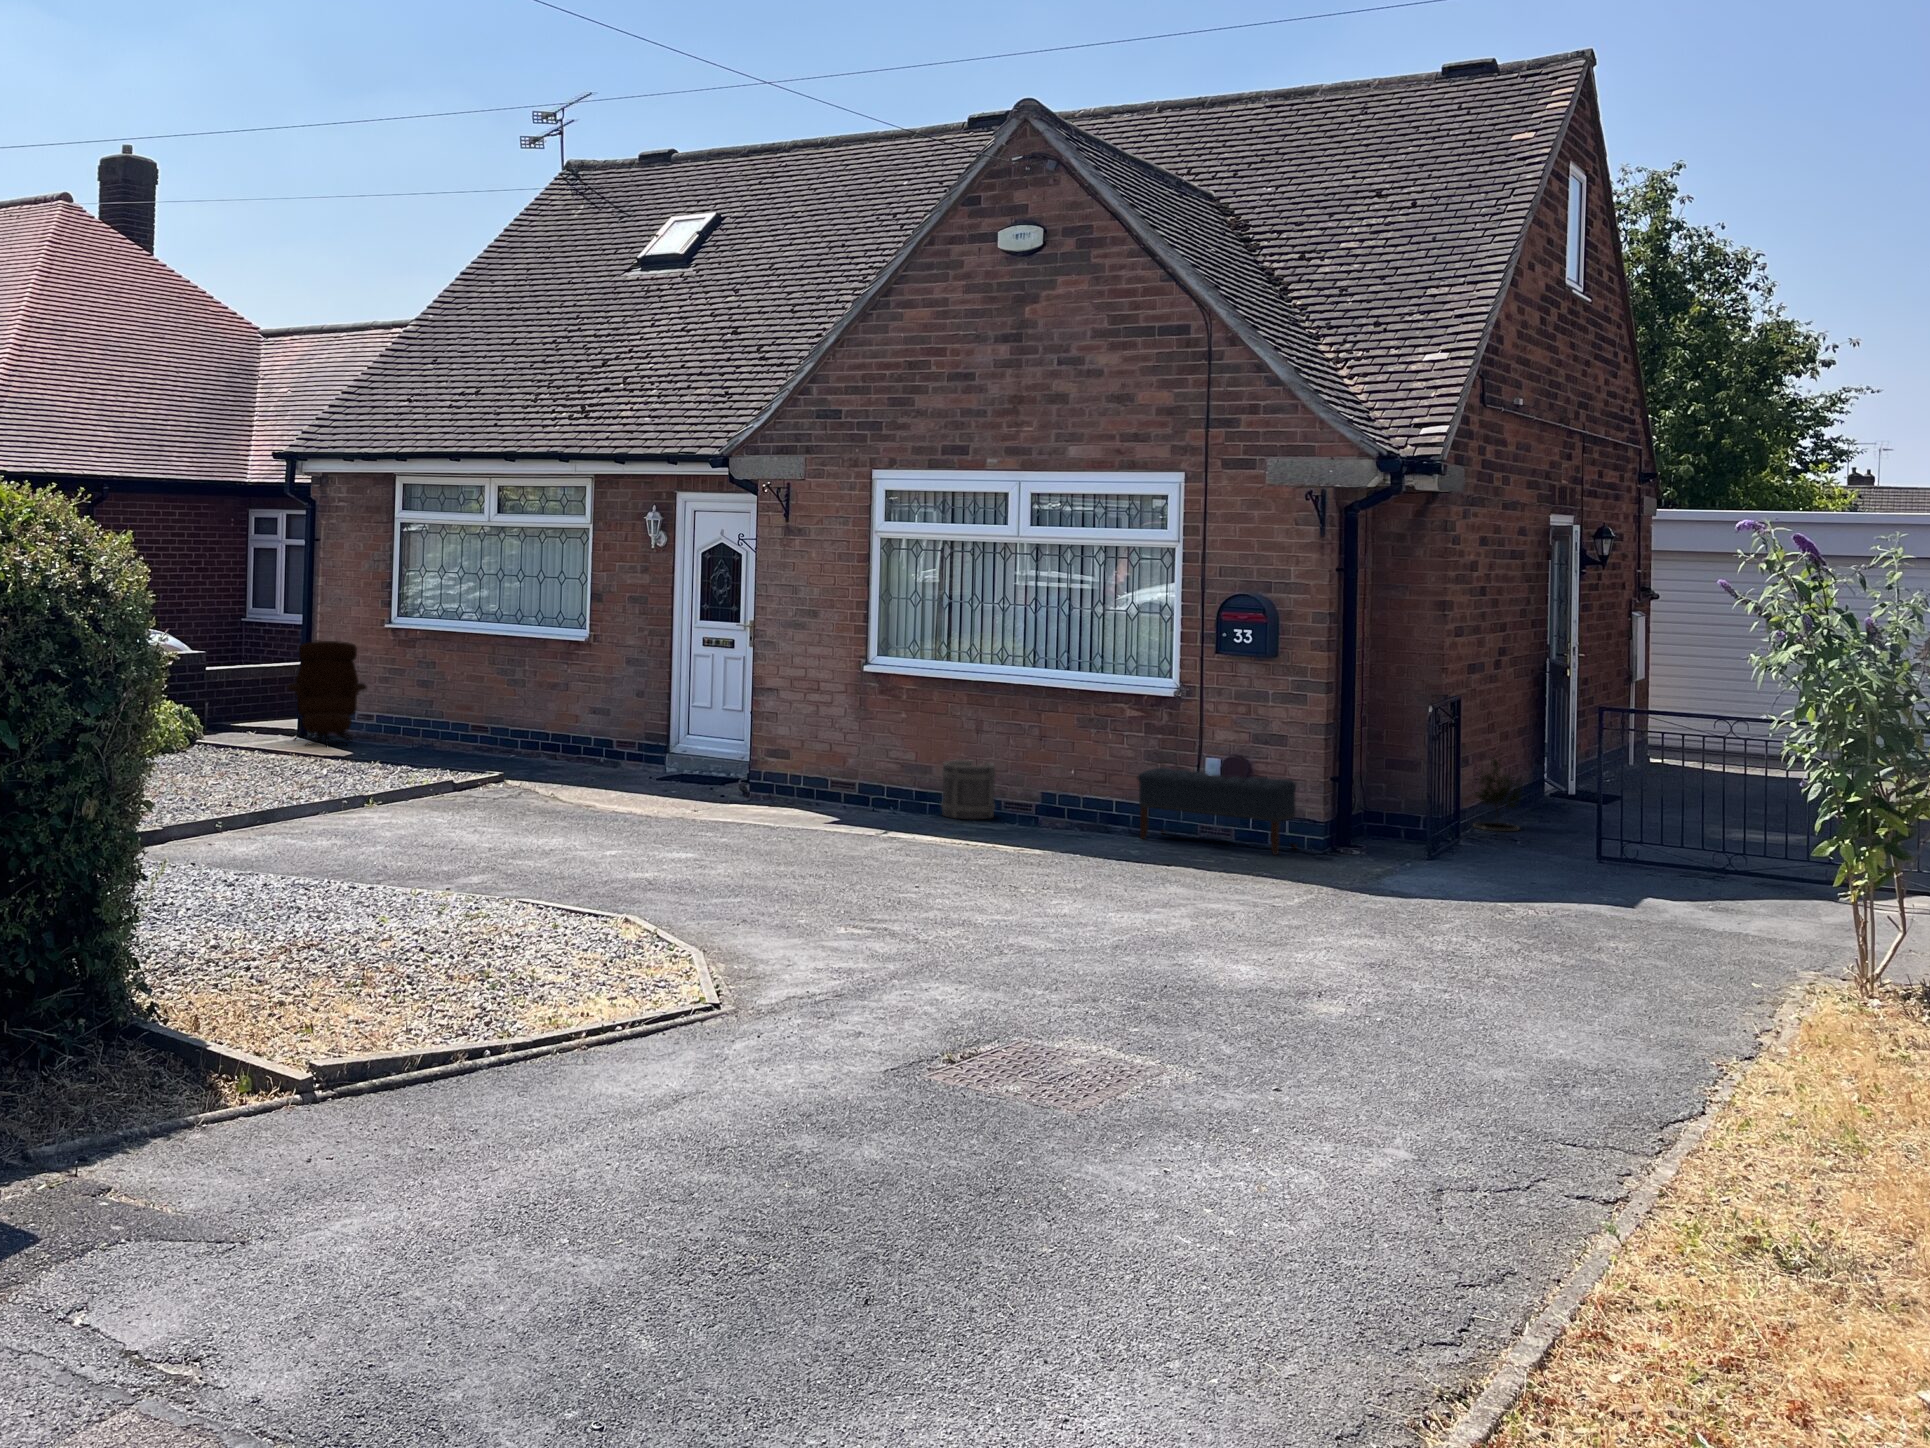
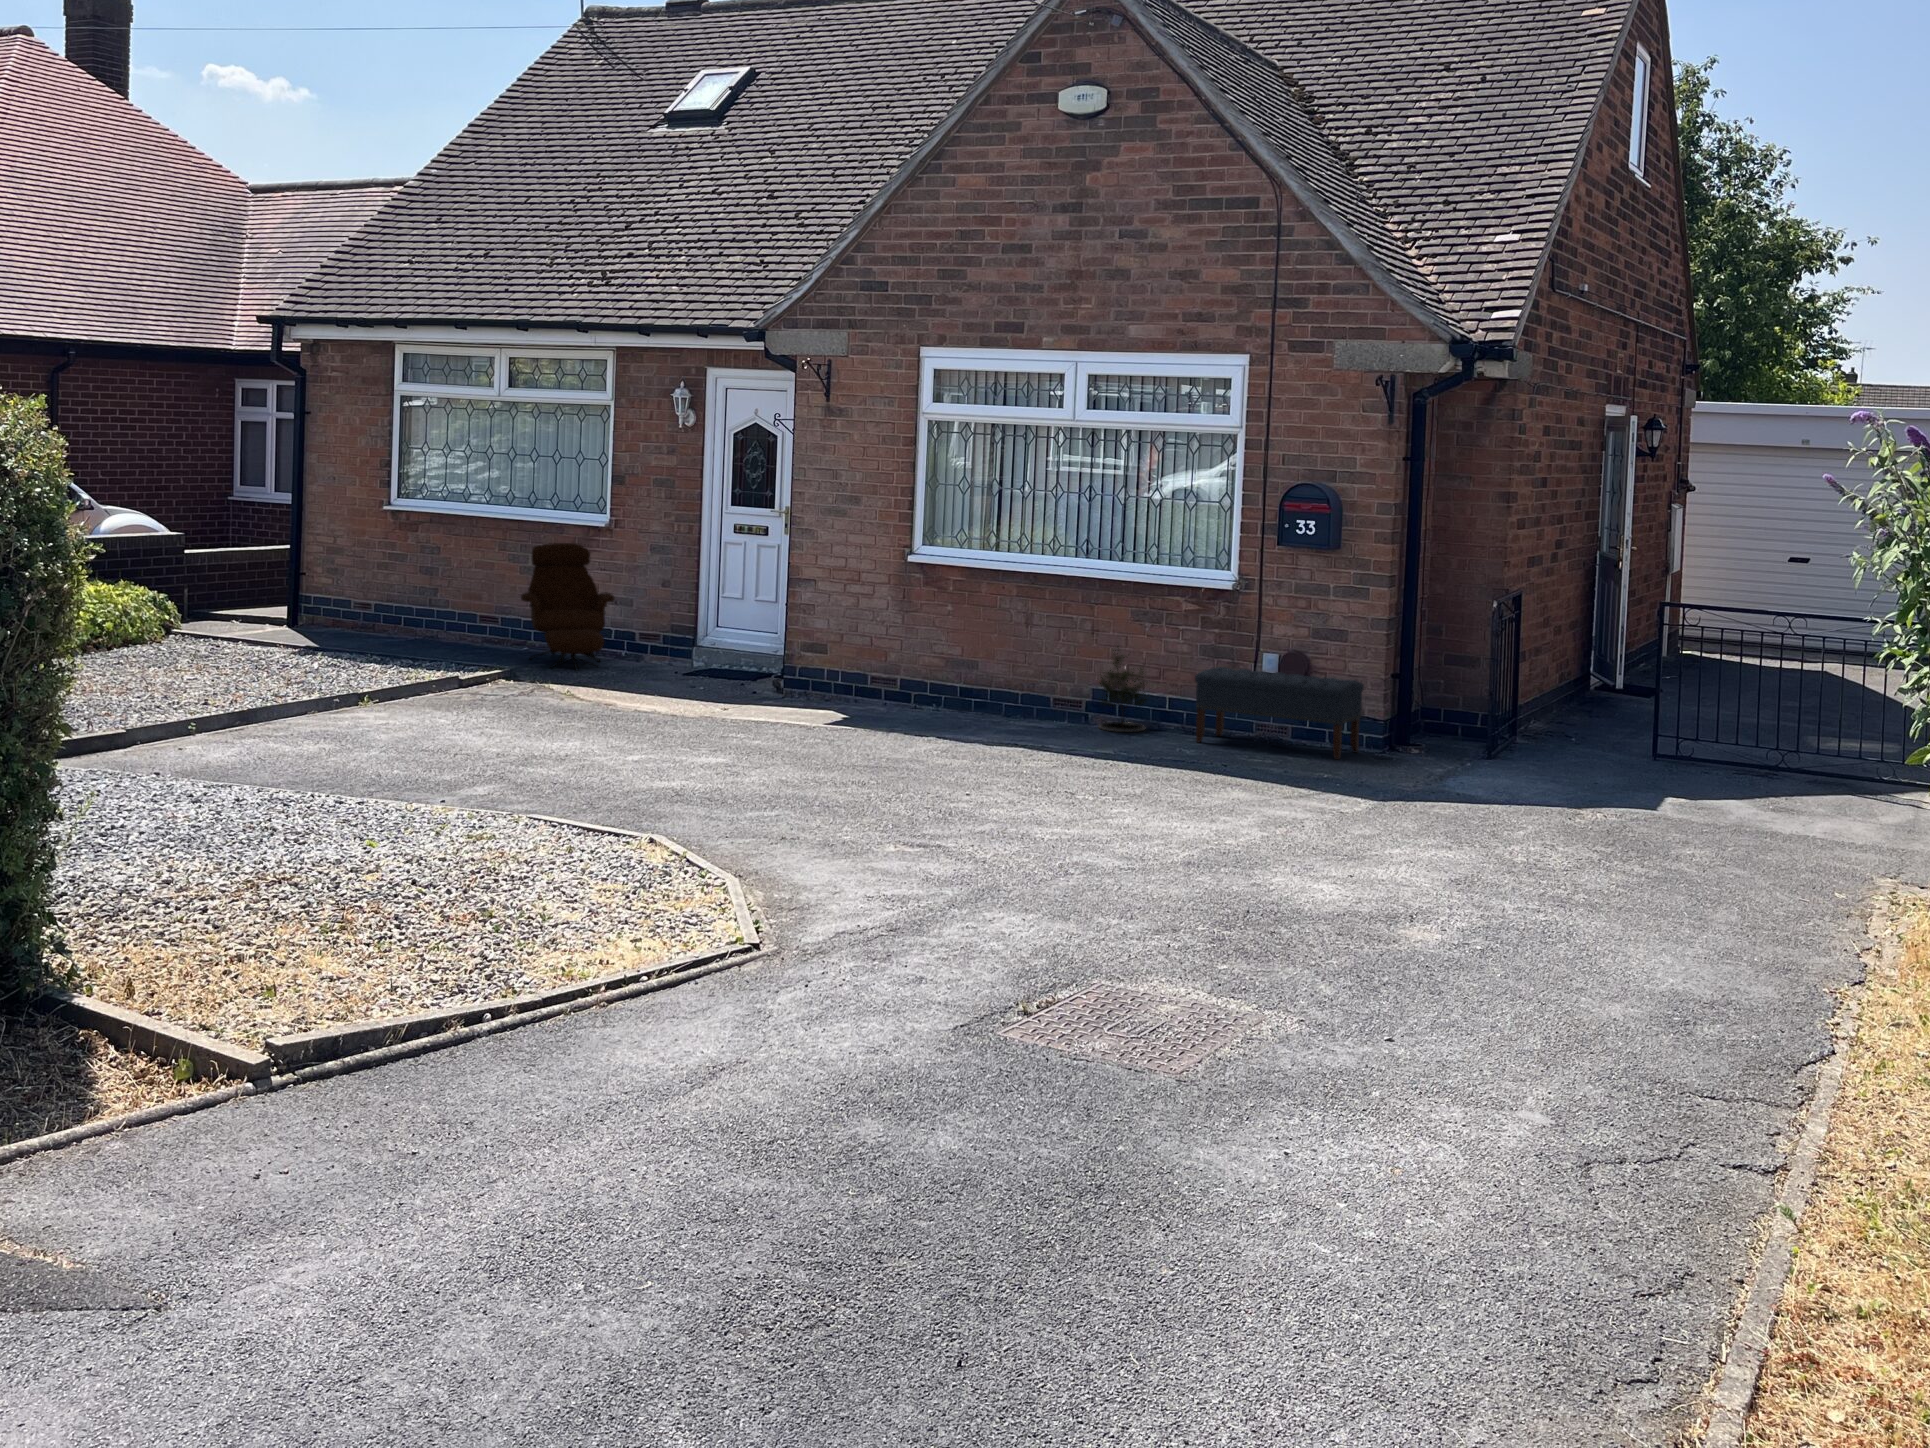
lounge chair: present [288,641,367,748] -> present [521,543,615,670]
potted tree: present [1473,757,1523,831] -> present [1099,646,1147,732]
bucket: present [941,760,996,819] -> none [986,659,1043,721]

